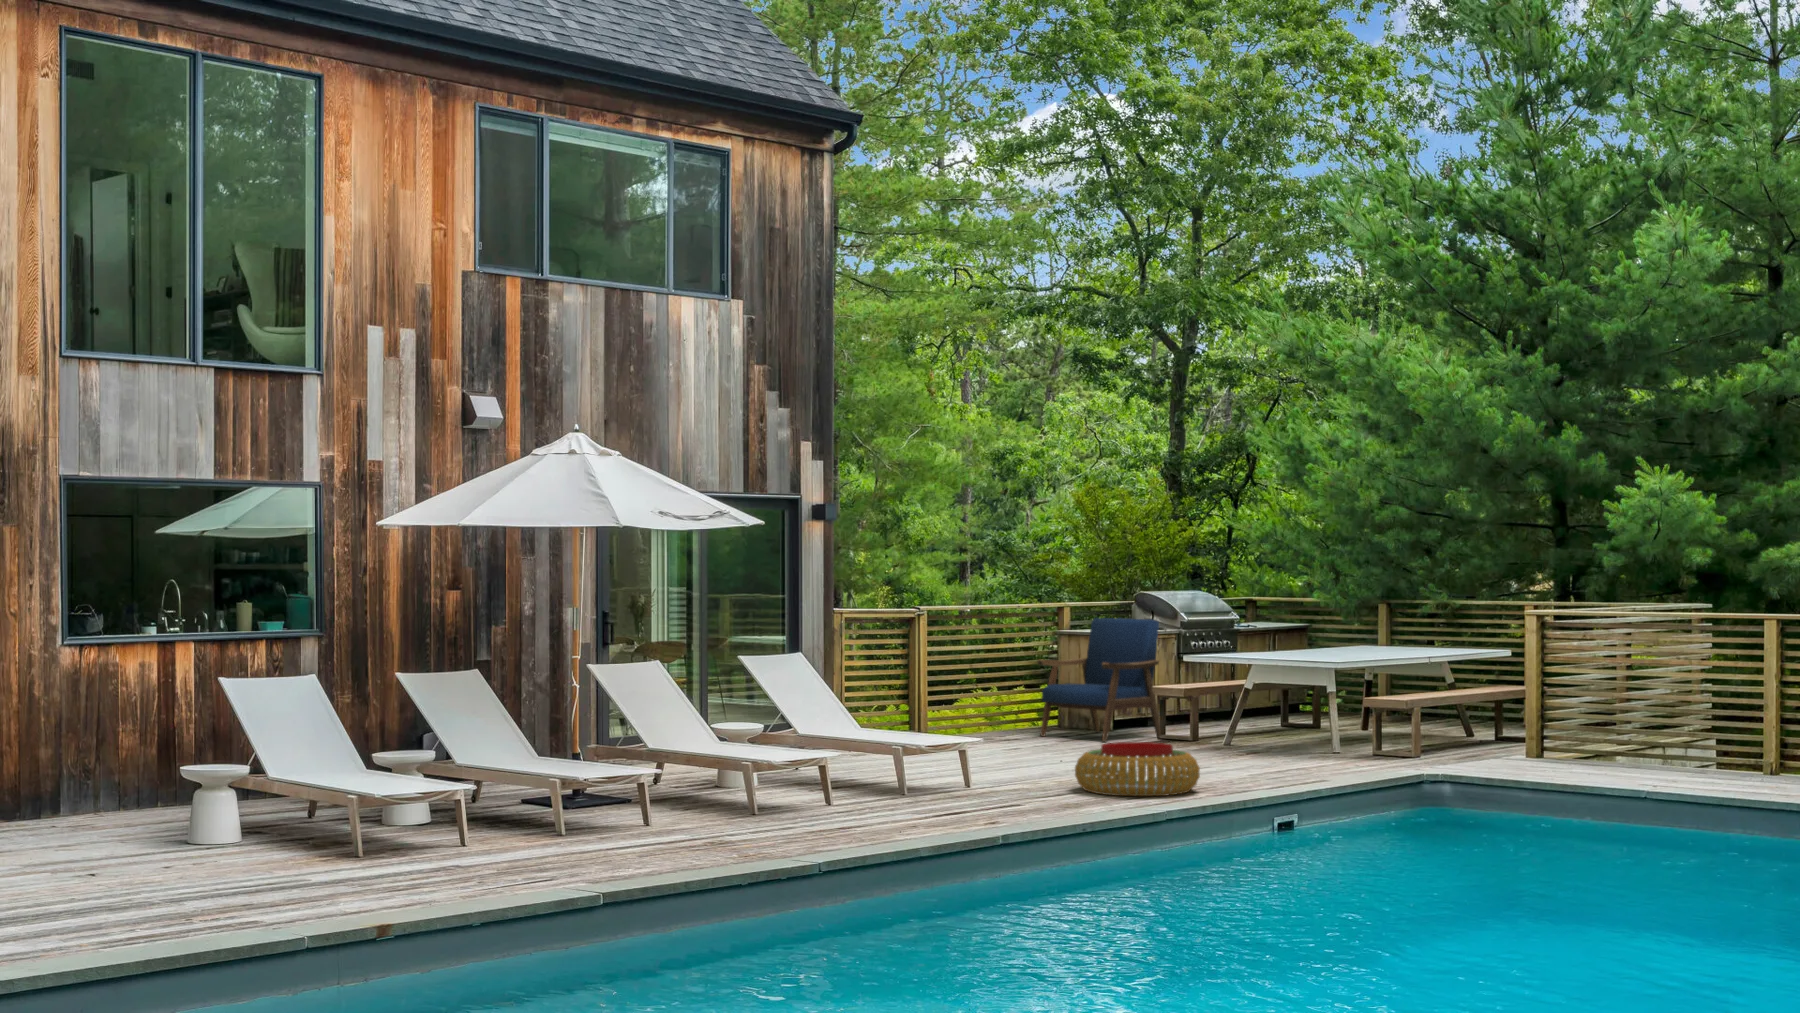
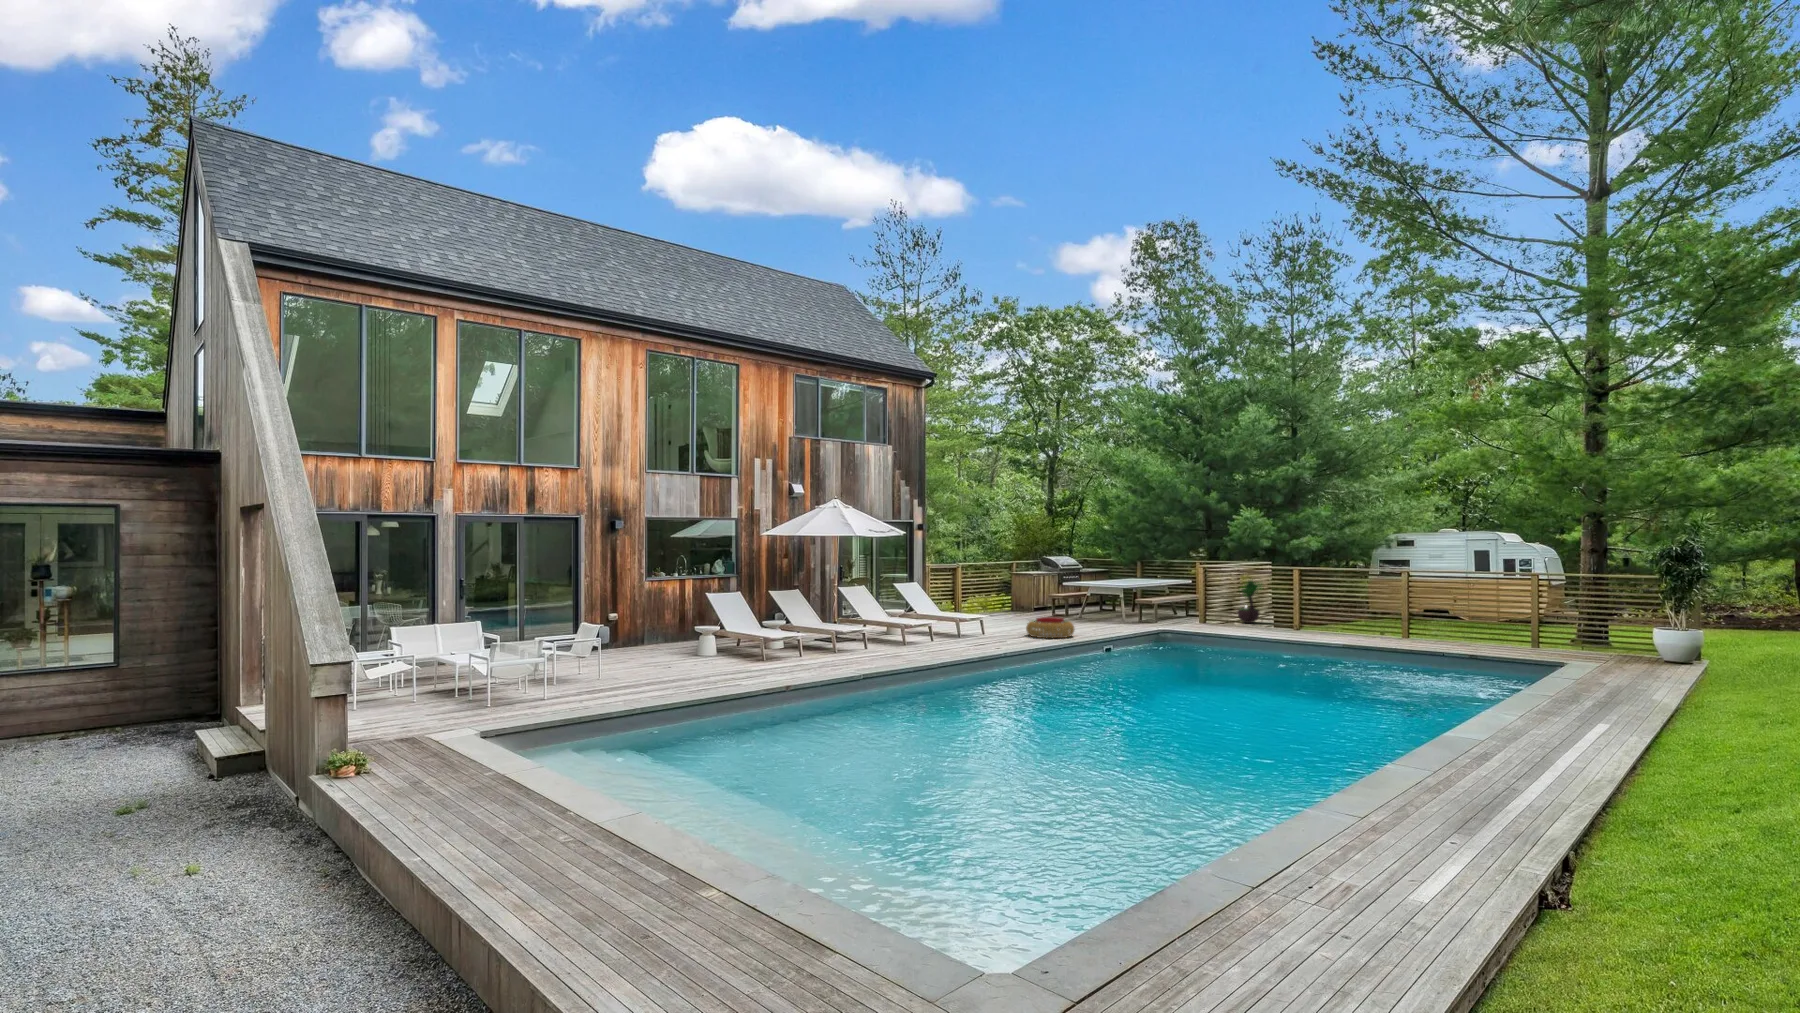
armchair: present [1038,618,1161,742] -> none [1005,568,1054,617]
potted tree: none [1622,637,1693,758] -> present [1238,581,1261,623]

